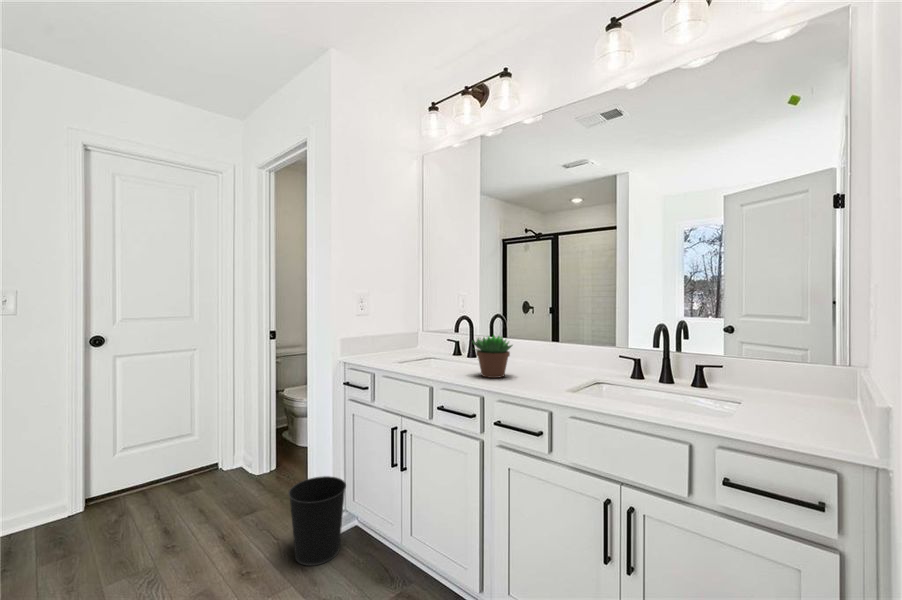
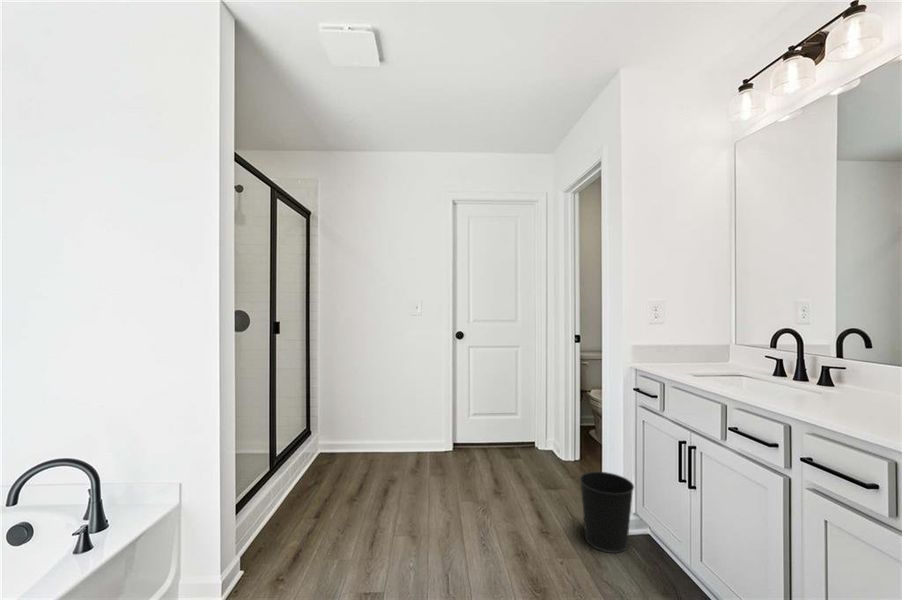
succulent plant: present [472,335,513,378] -> none [779,352,850,407]

